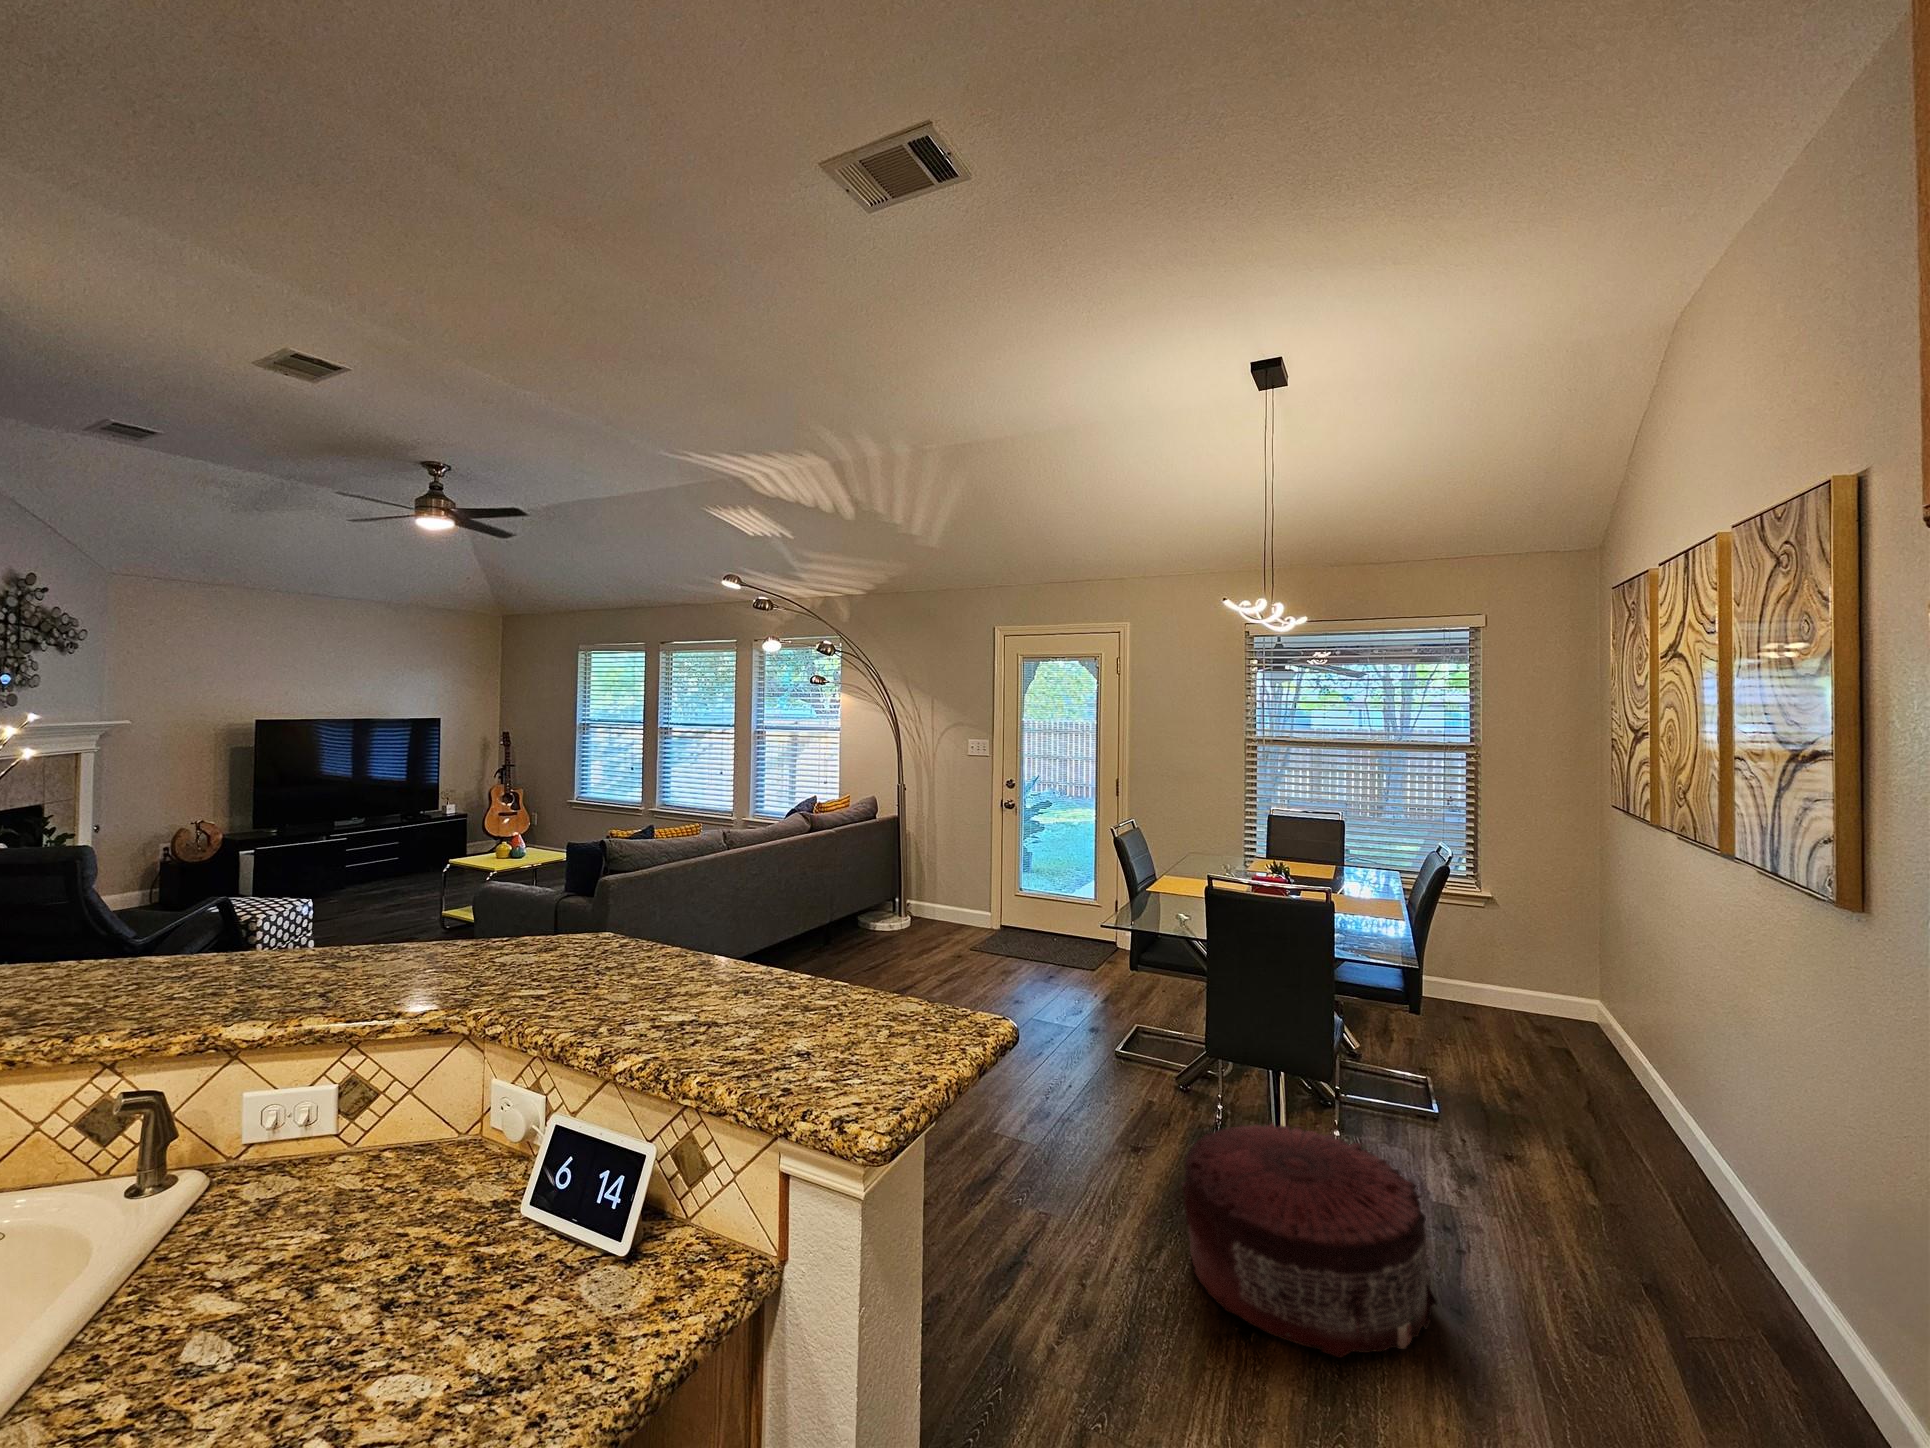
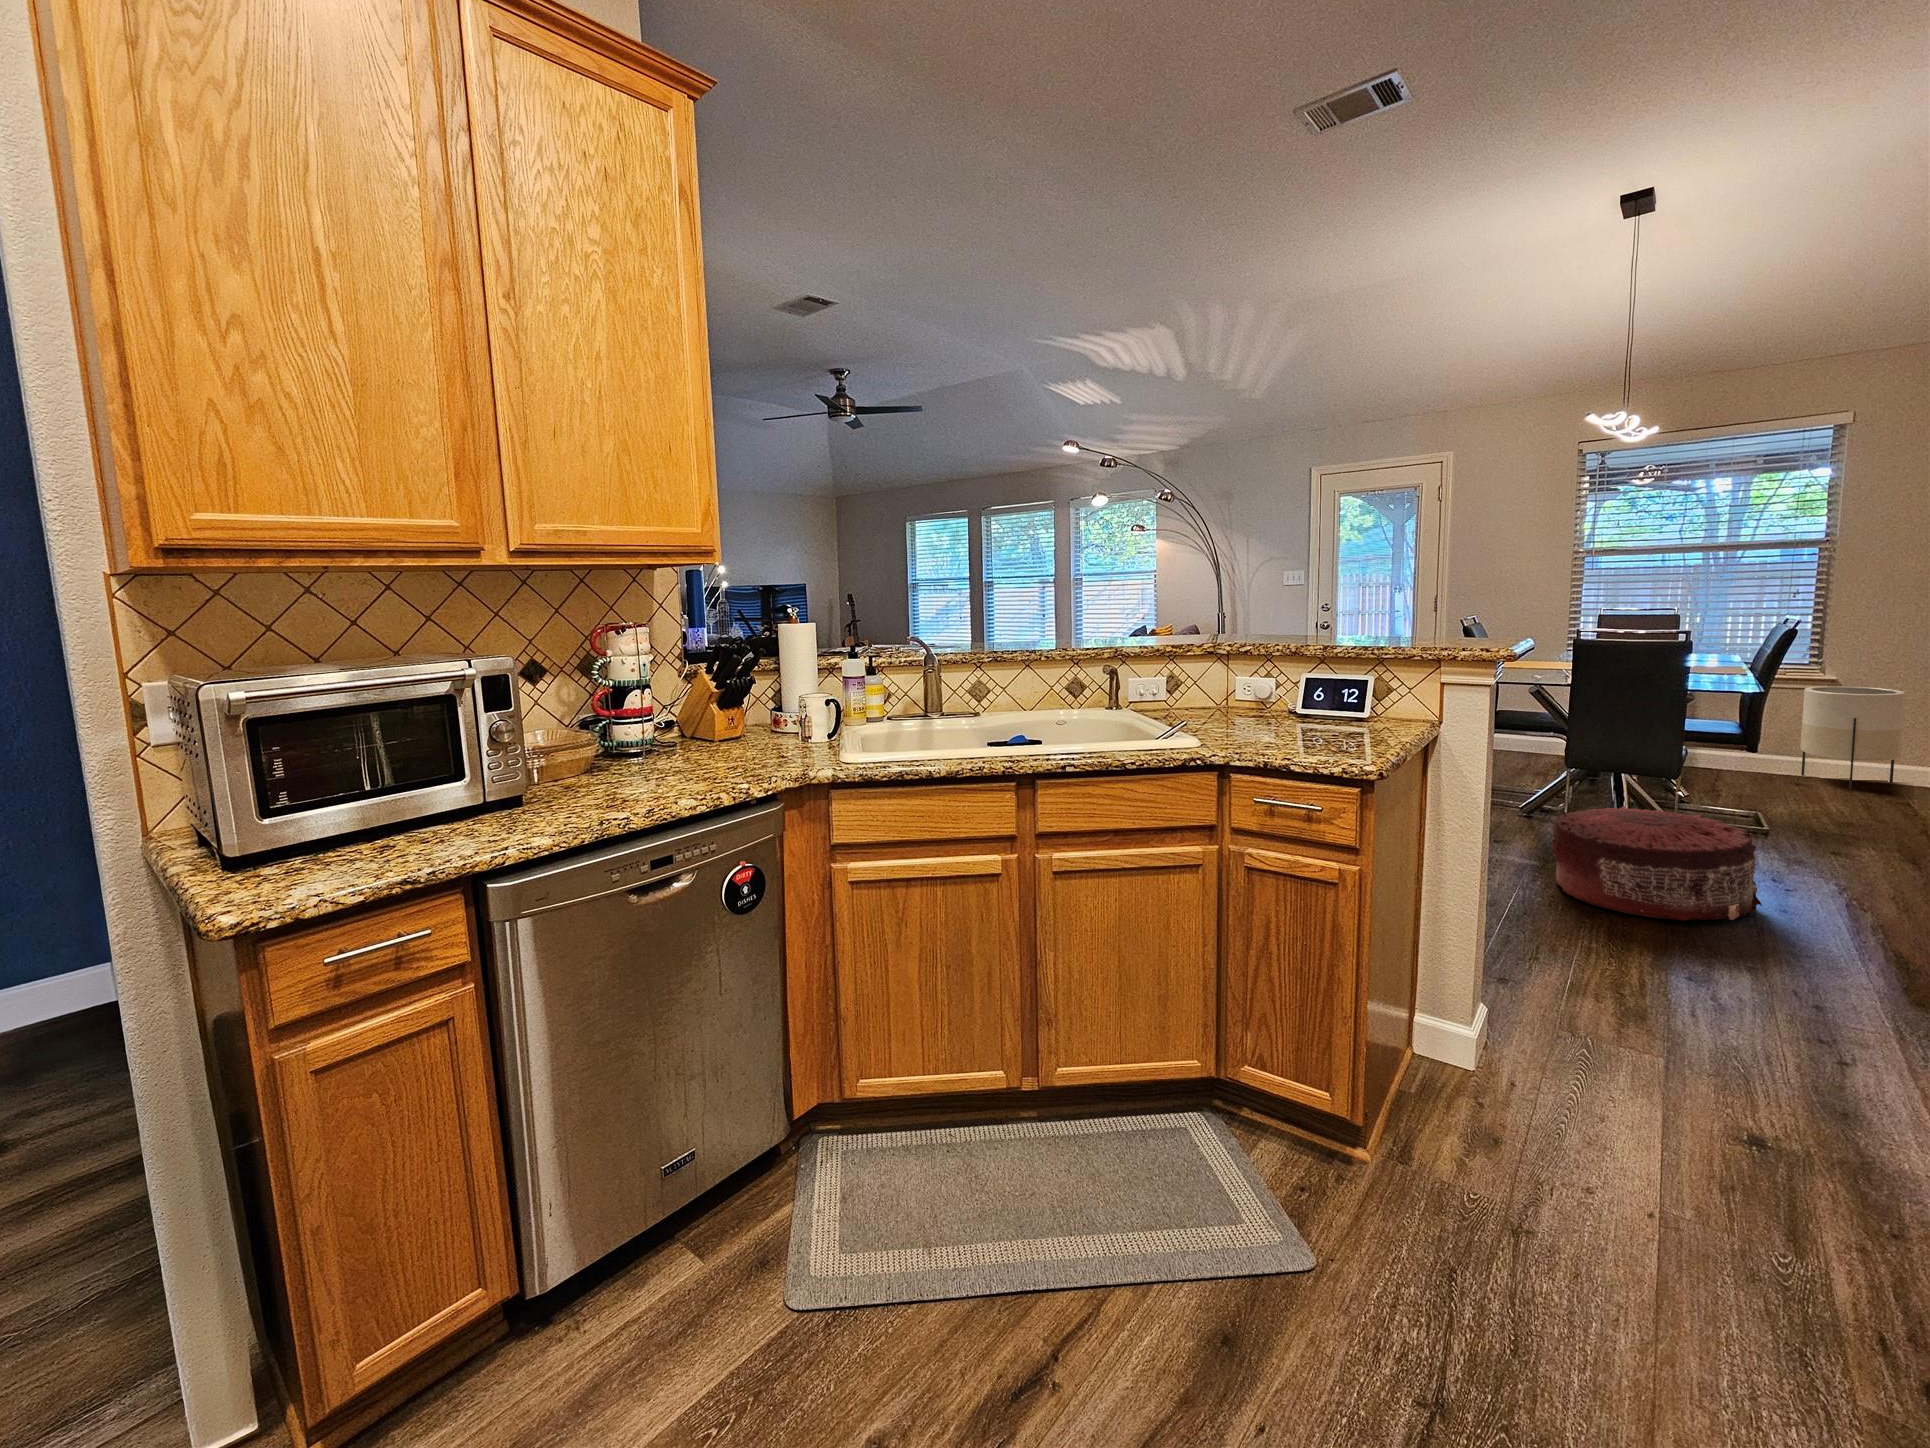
planter: none [1460,906,1553,1031] -> present [1800,686,1905,789]

